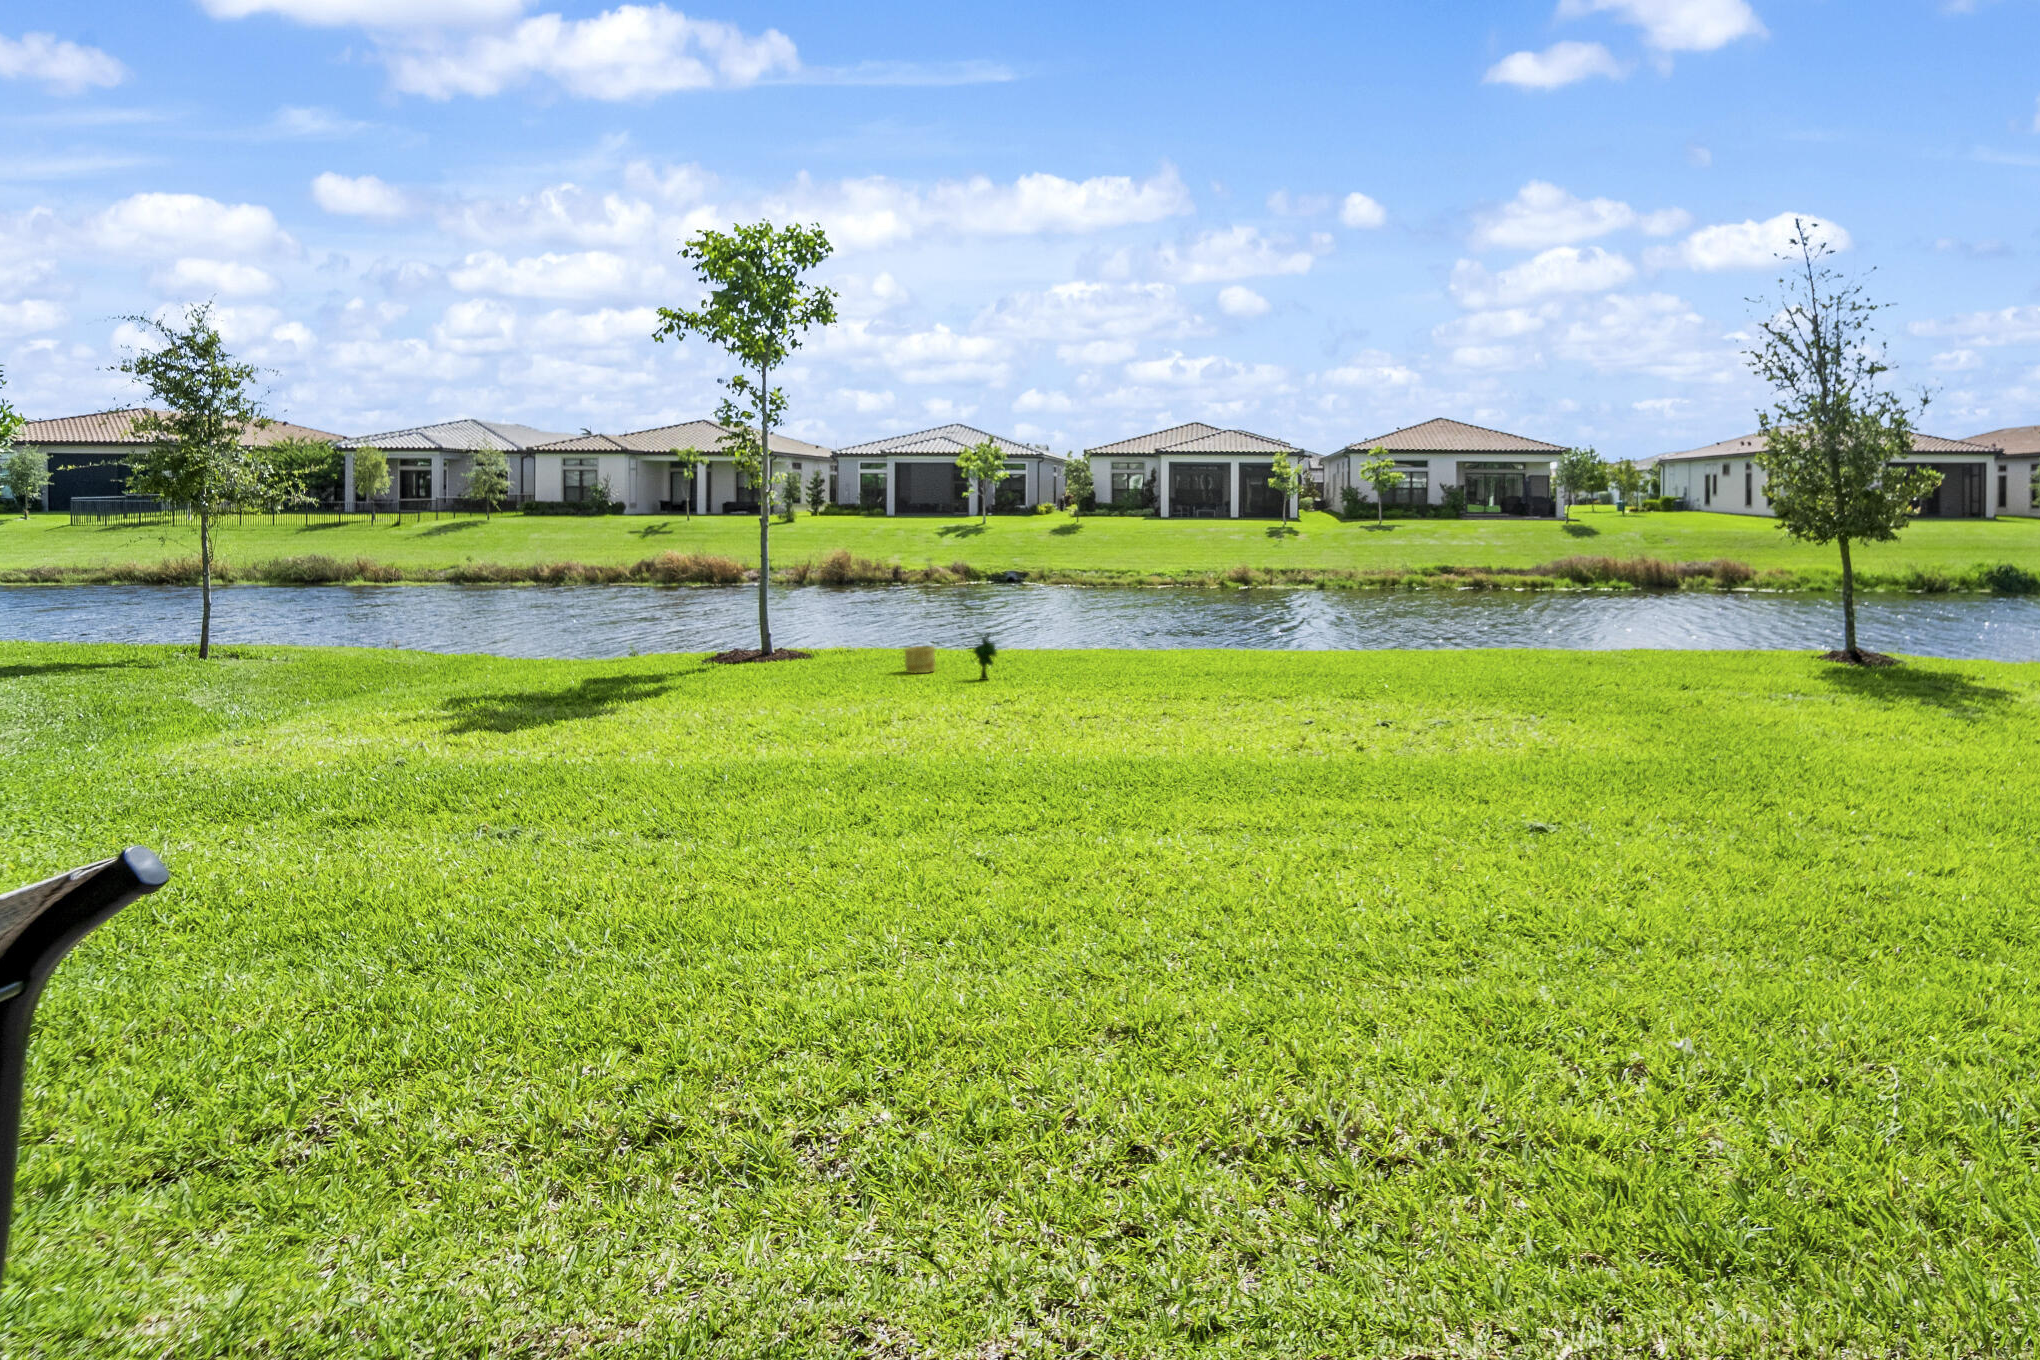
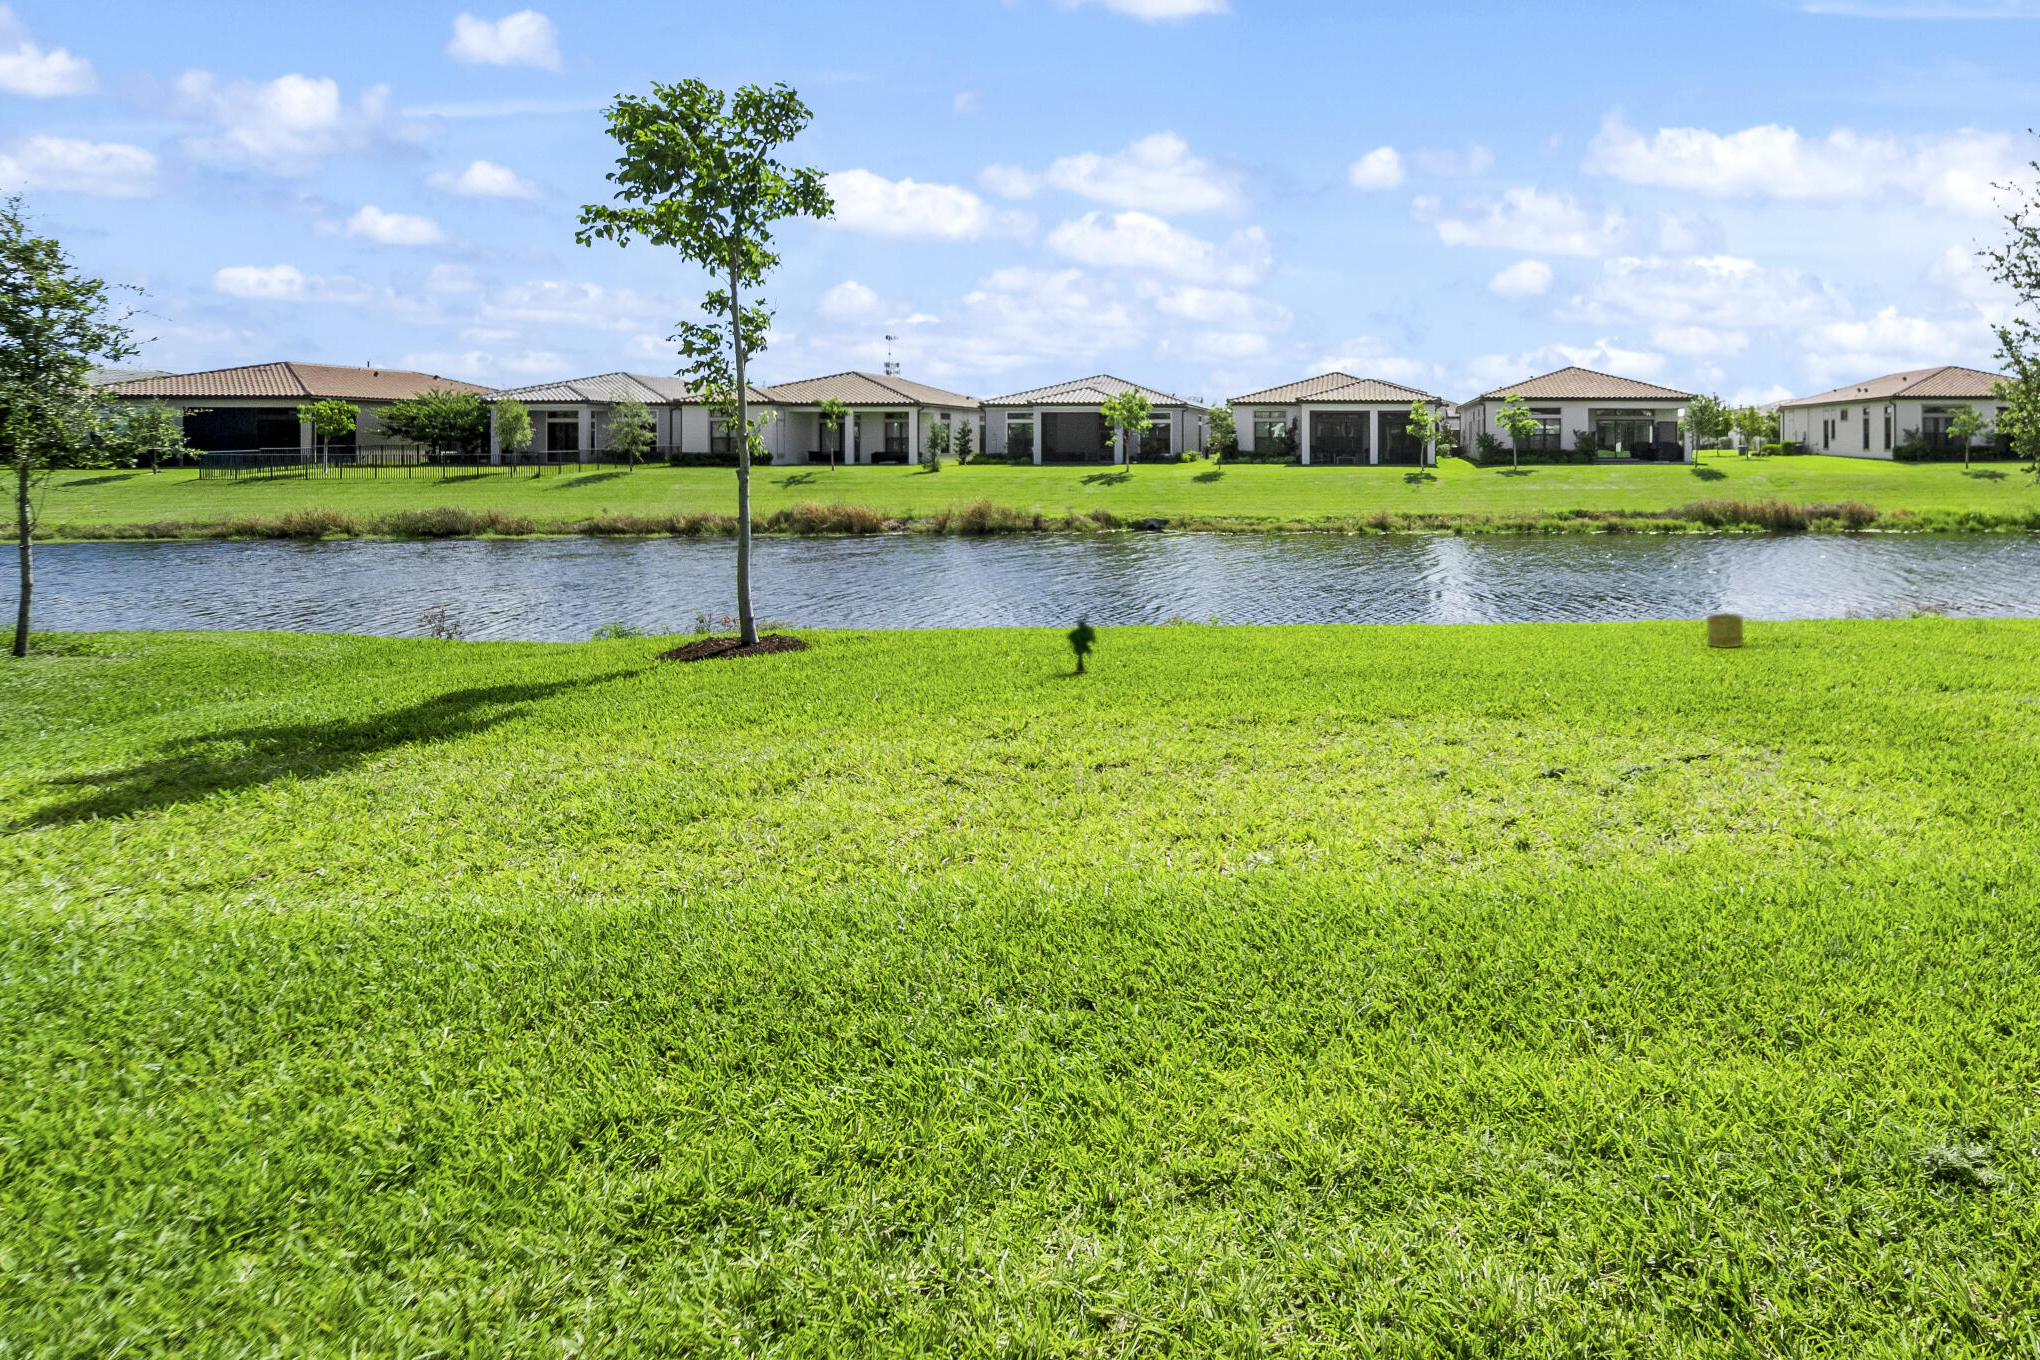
wooden bucket: present [905,646,936,674] -> present [1707,614,1743,648]

